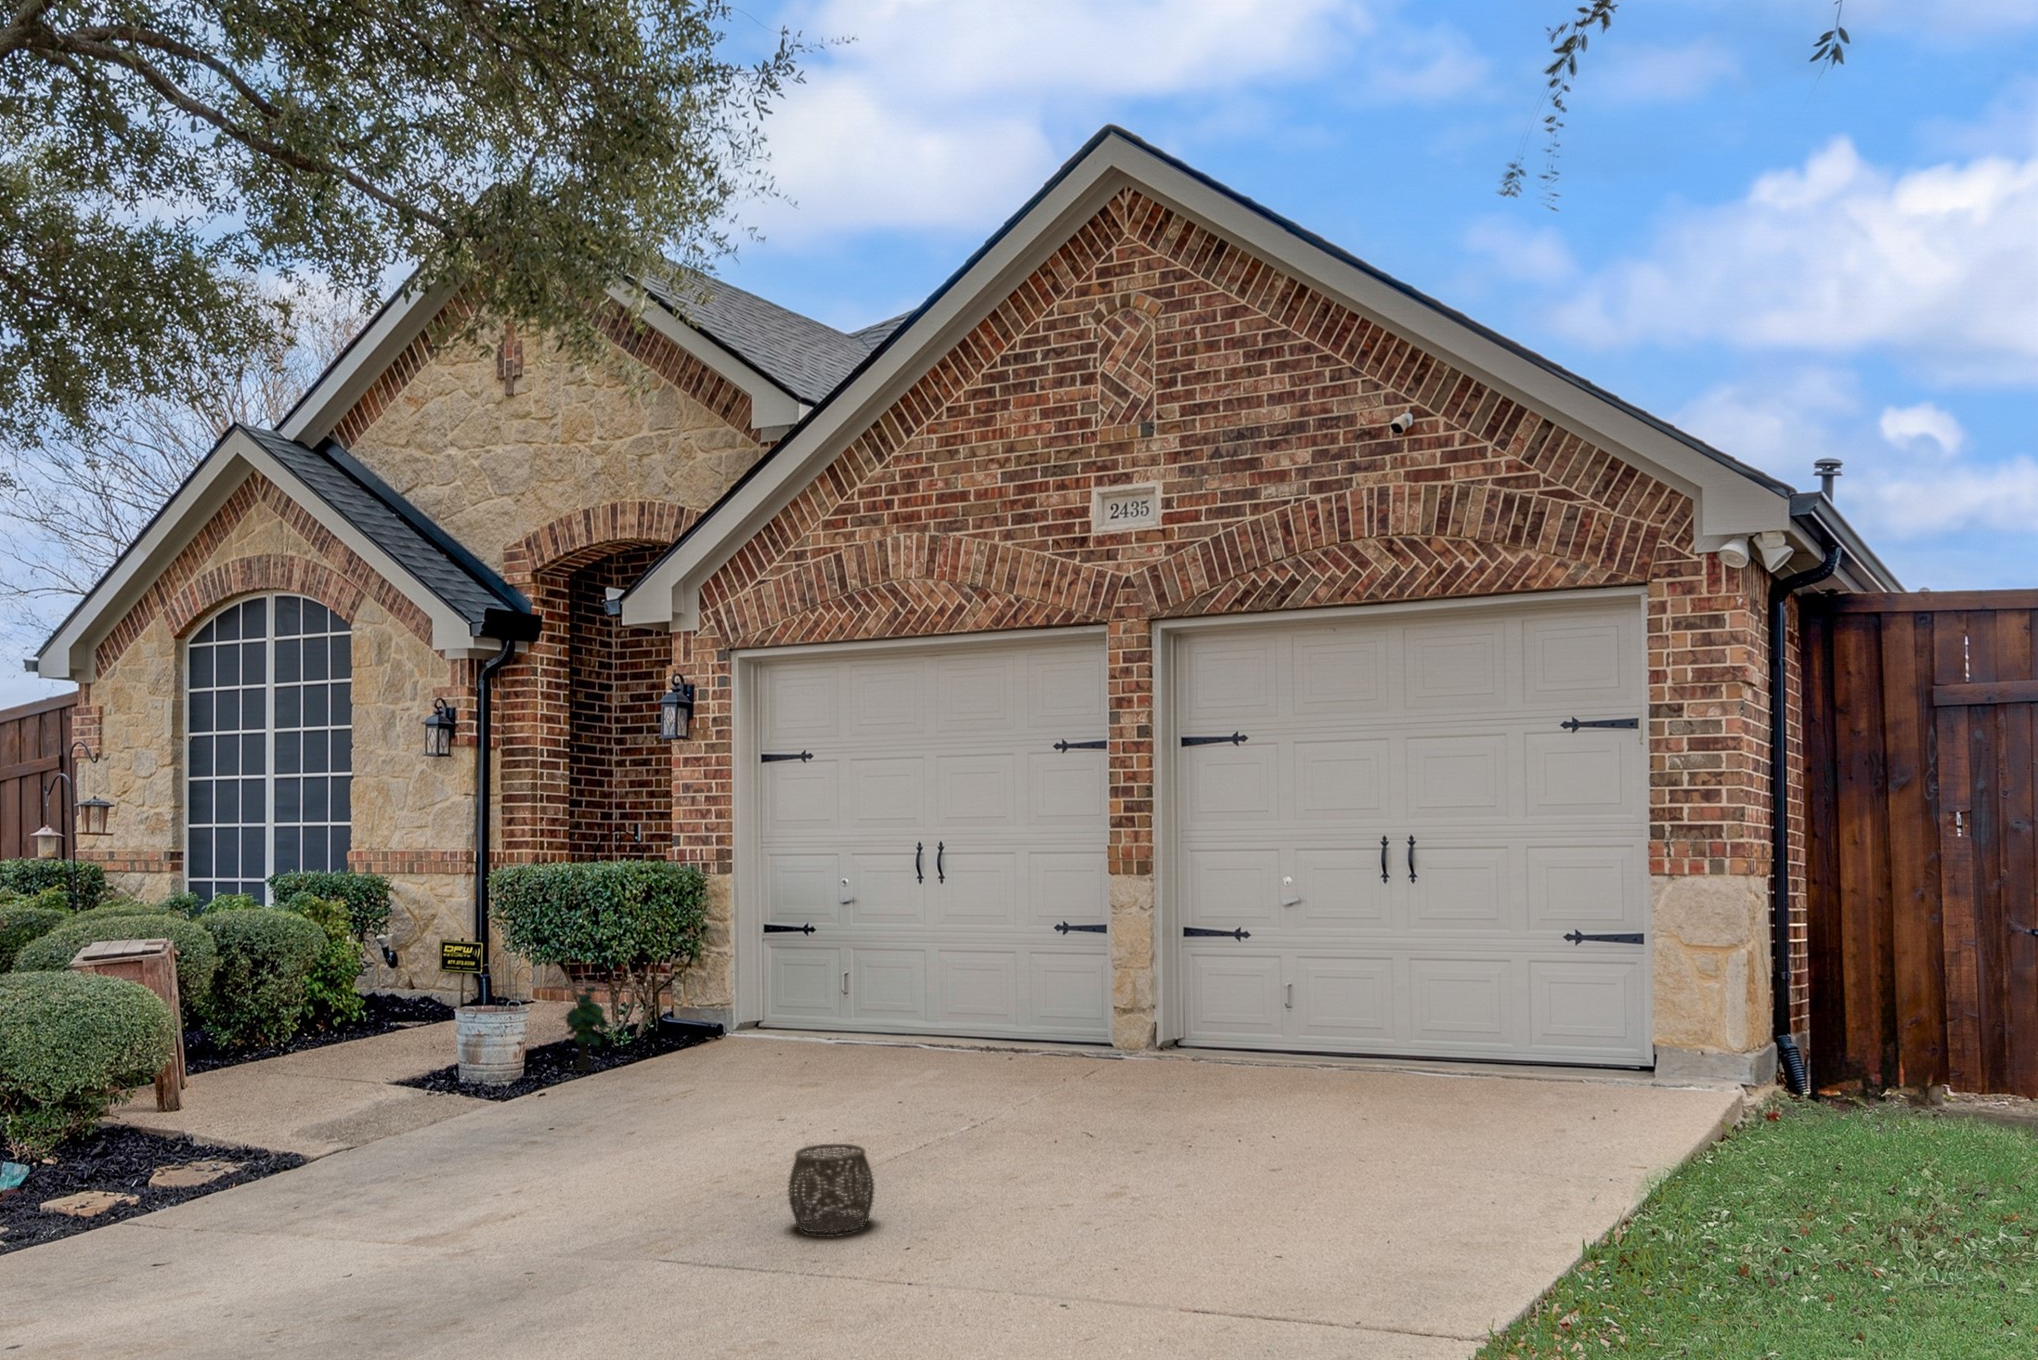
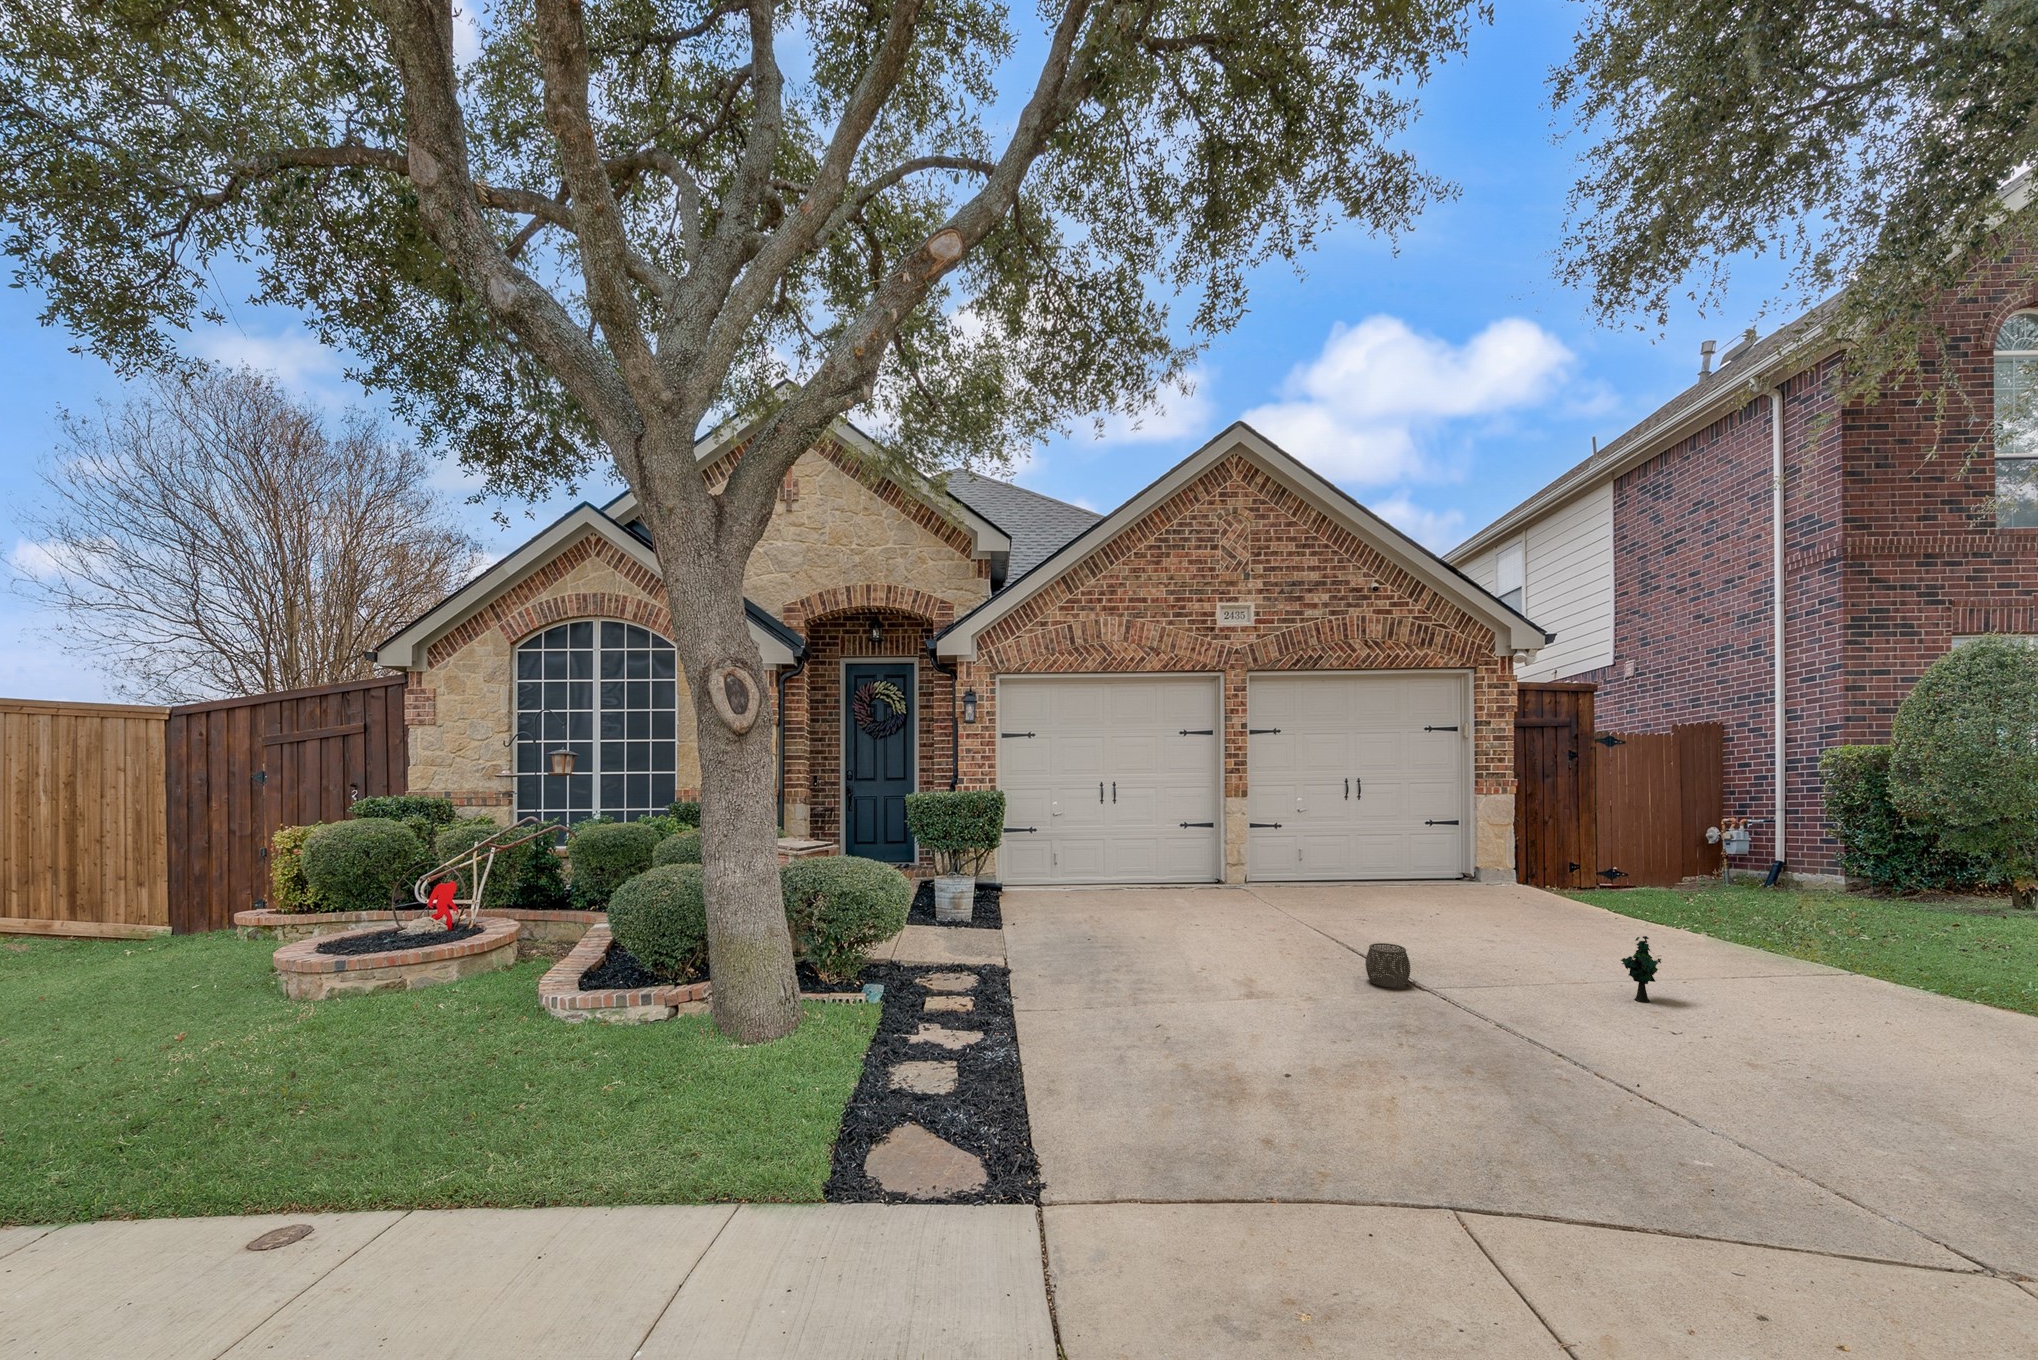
decorative plant: present [562,987,608,1071] -> present [1621,936,1661,1002]

